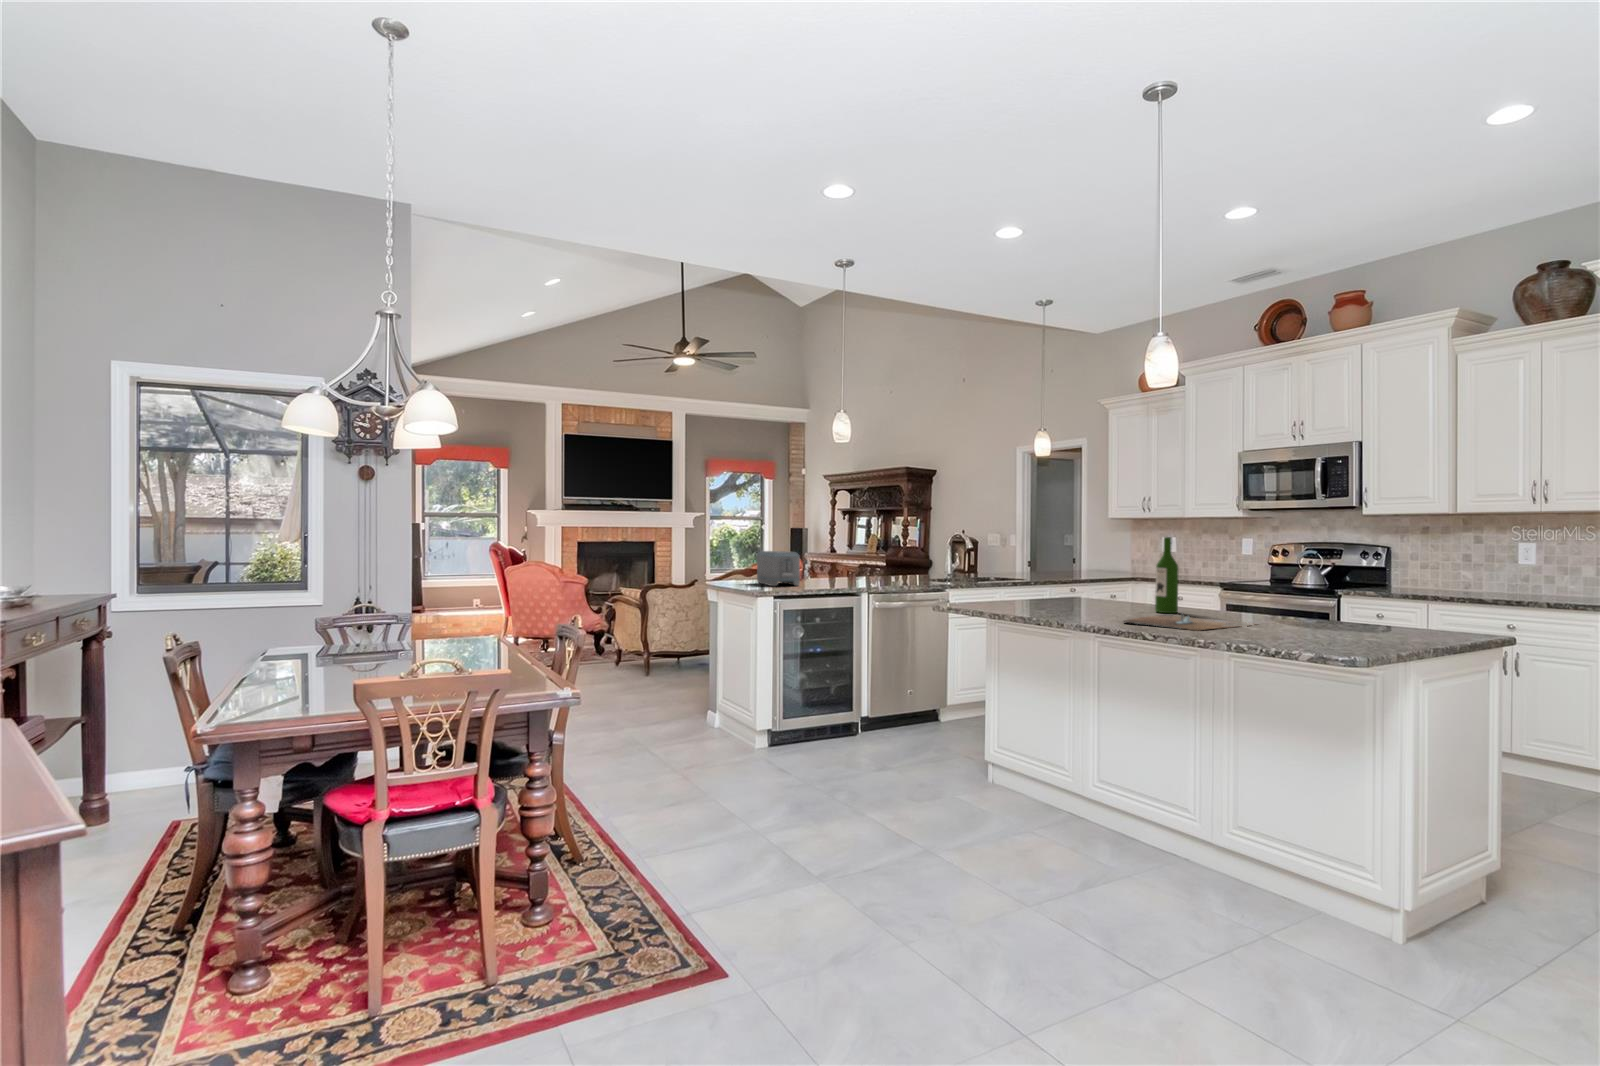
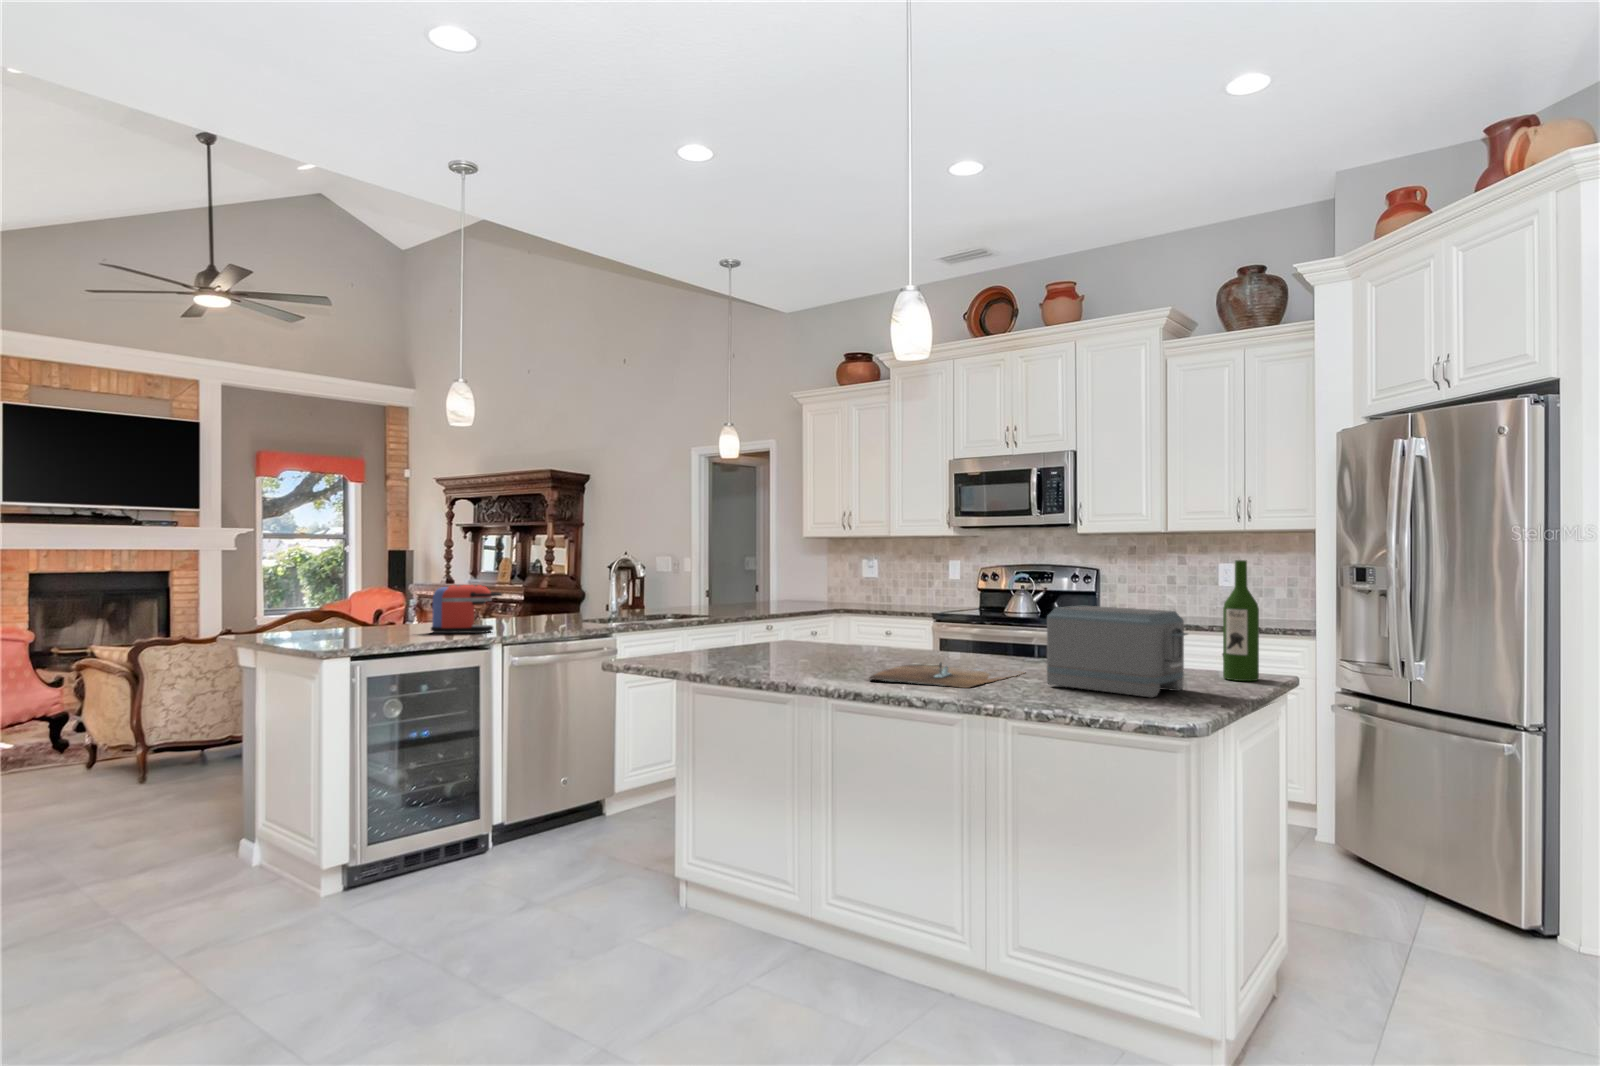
wine bottle: present [1155,537,1179,613] -> present [1223,560,1259,681]
toaster: present [757,551,800,586] -> present [1047,606,1188,698]
coffee maker: none [821,552,868,585] -> present [431,585,502,633]

